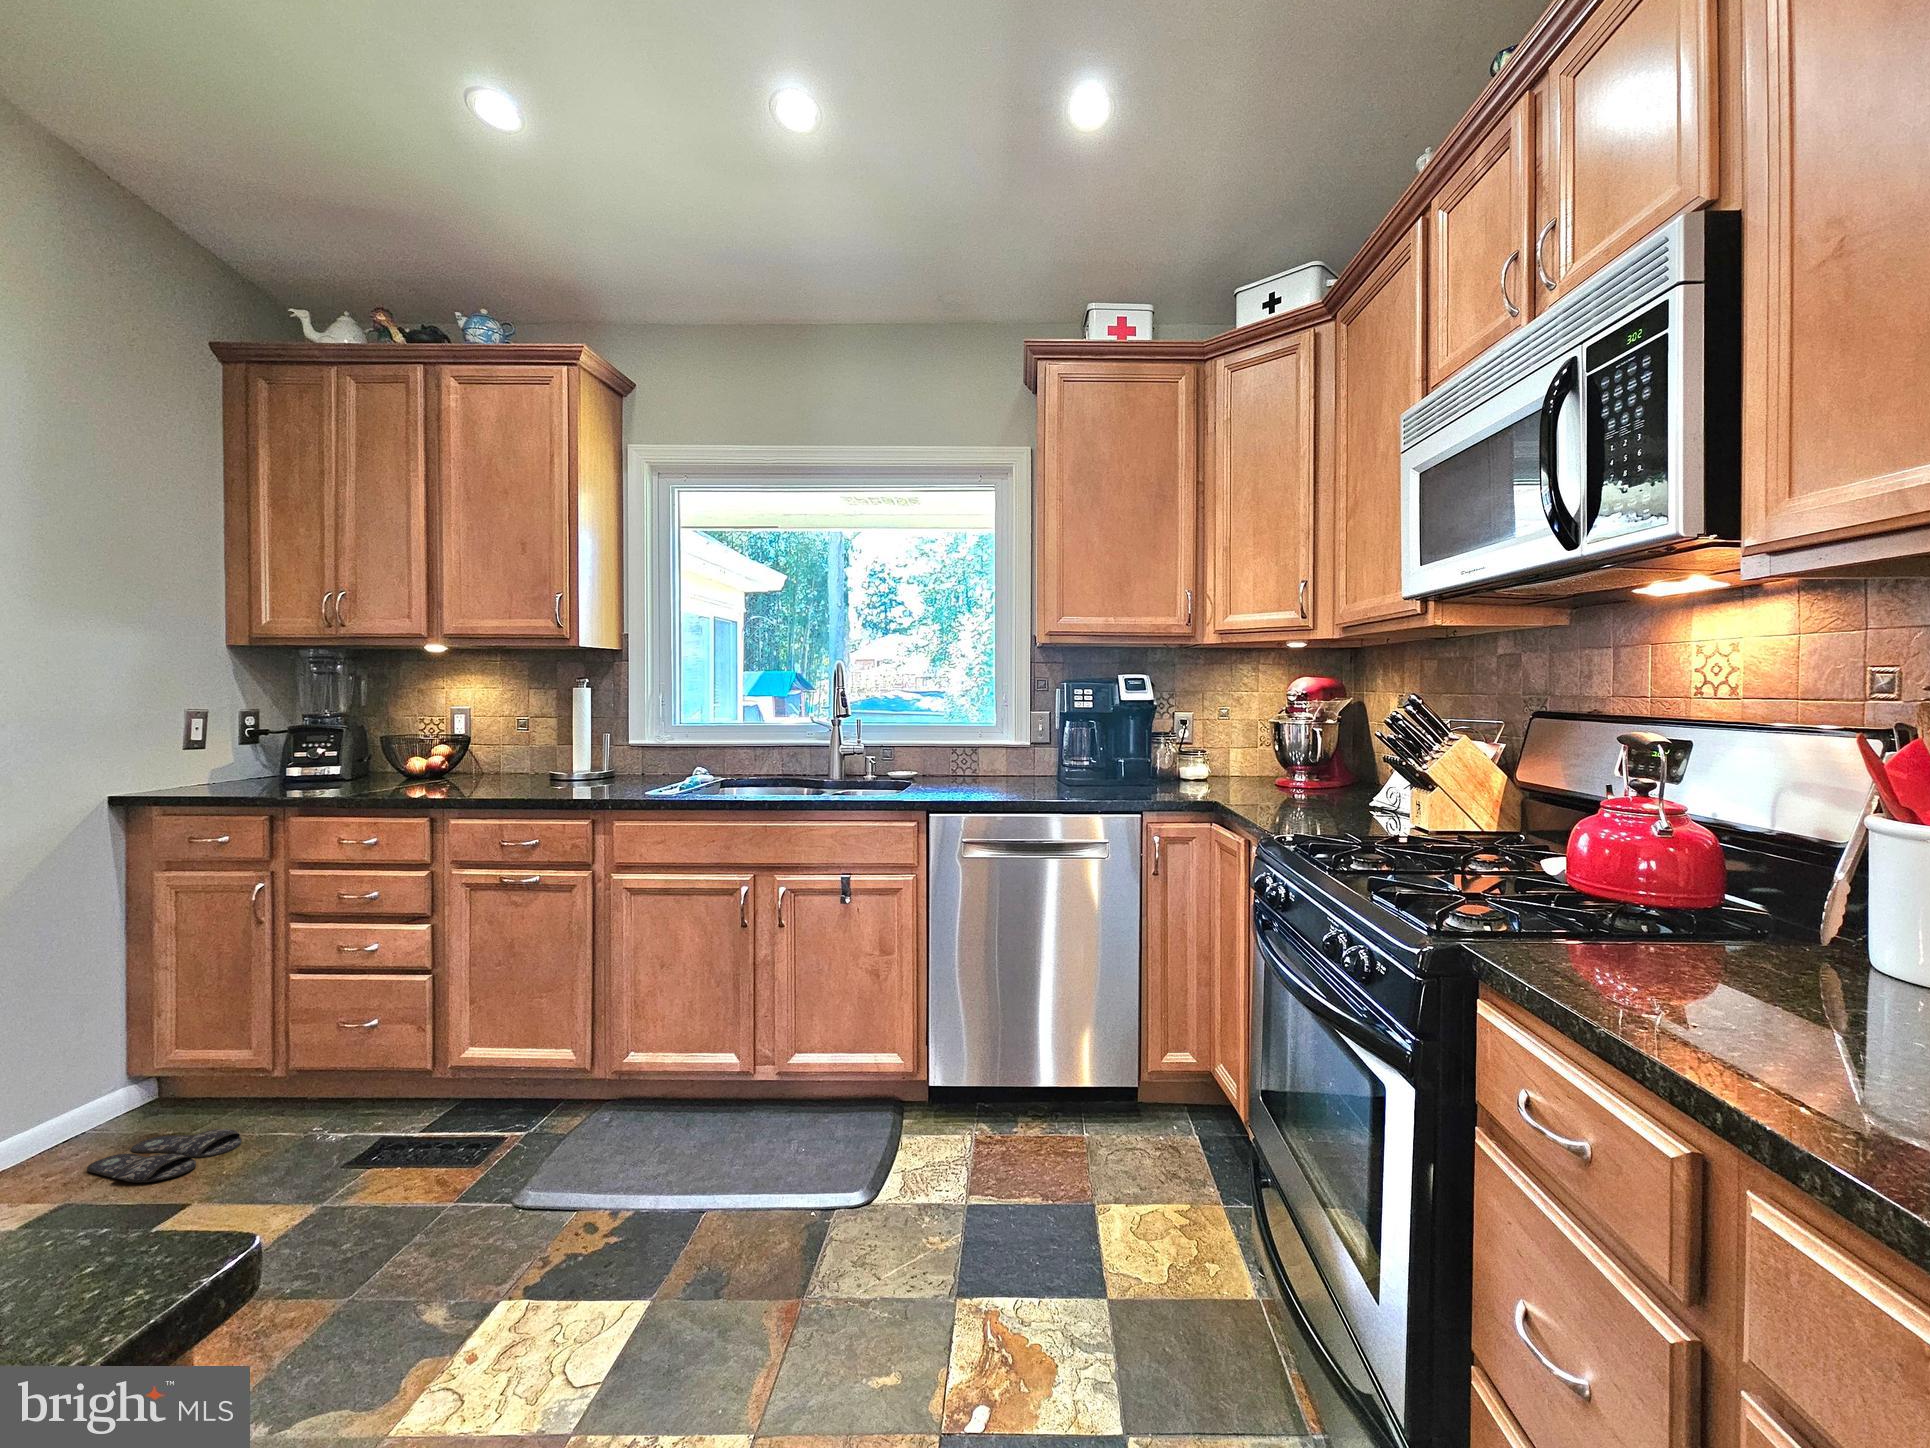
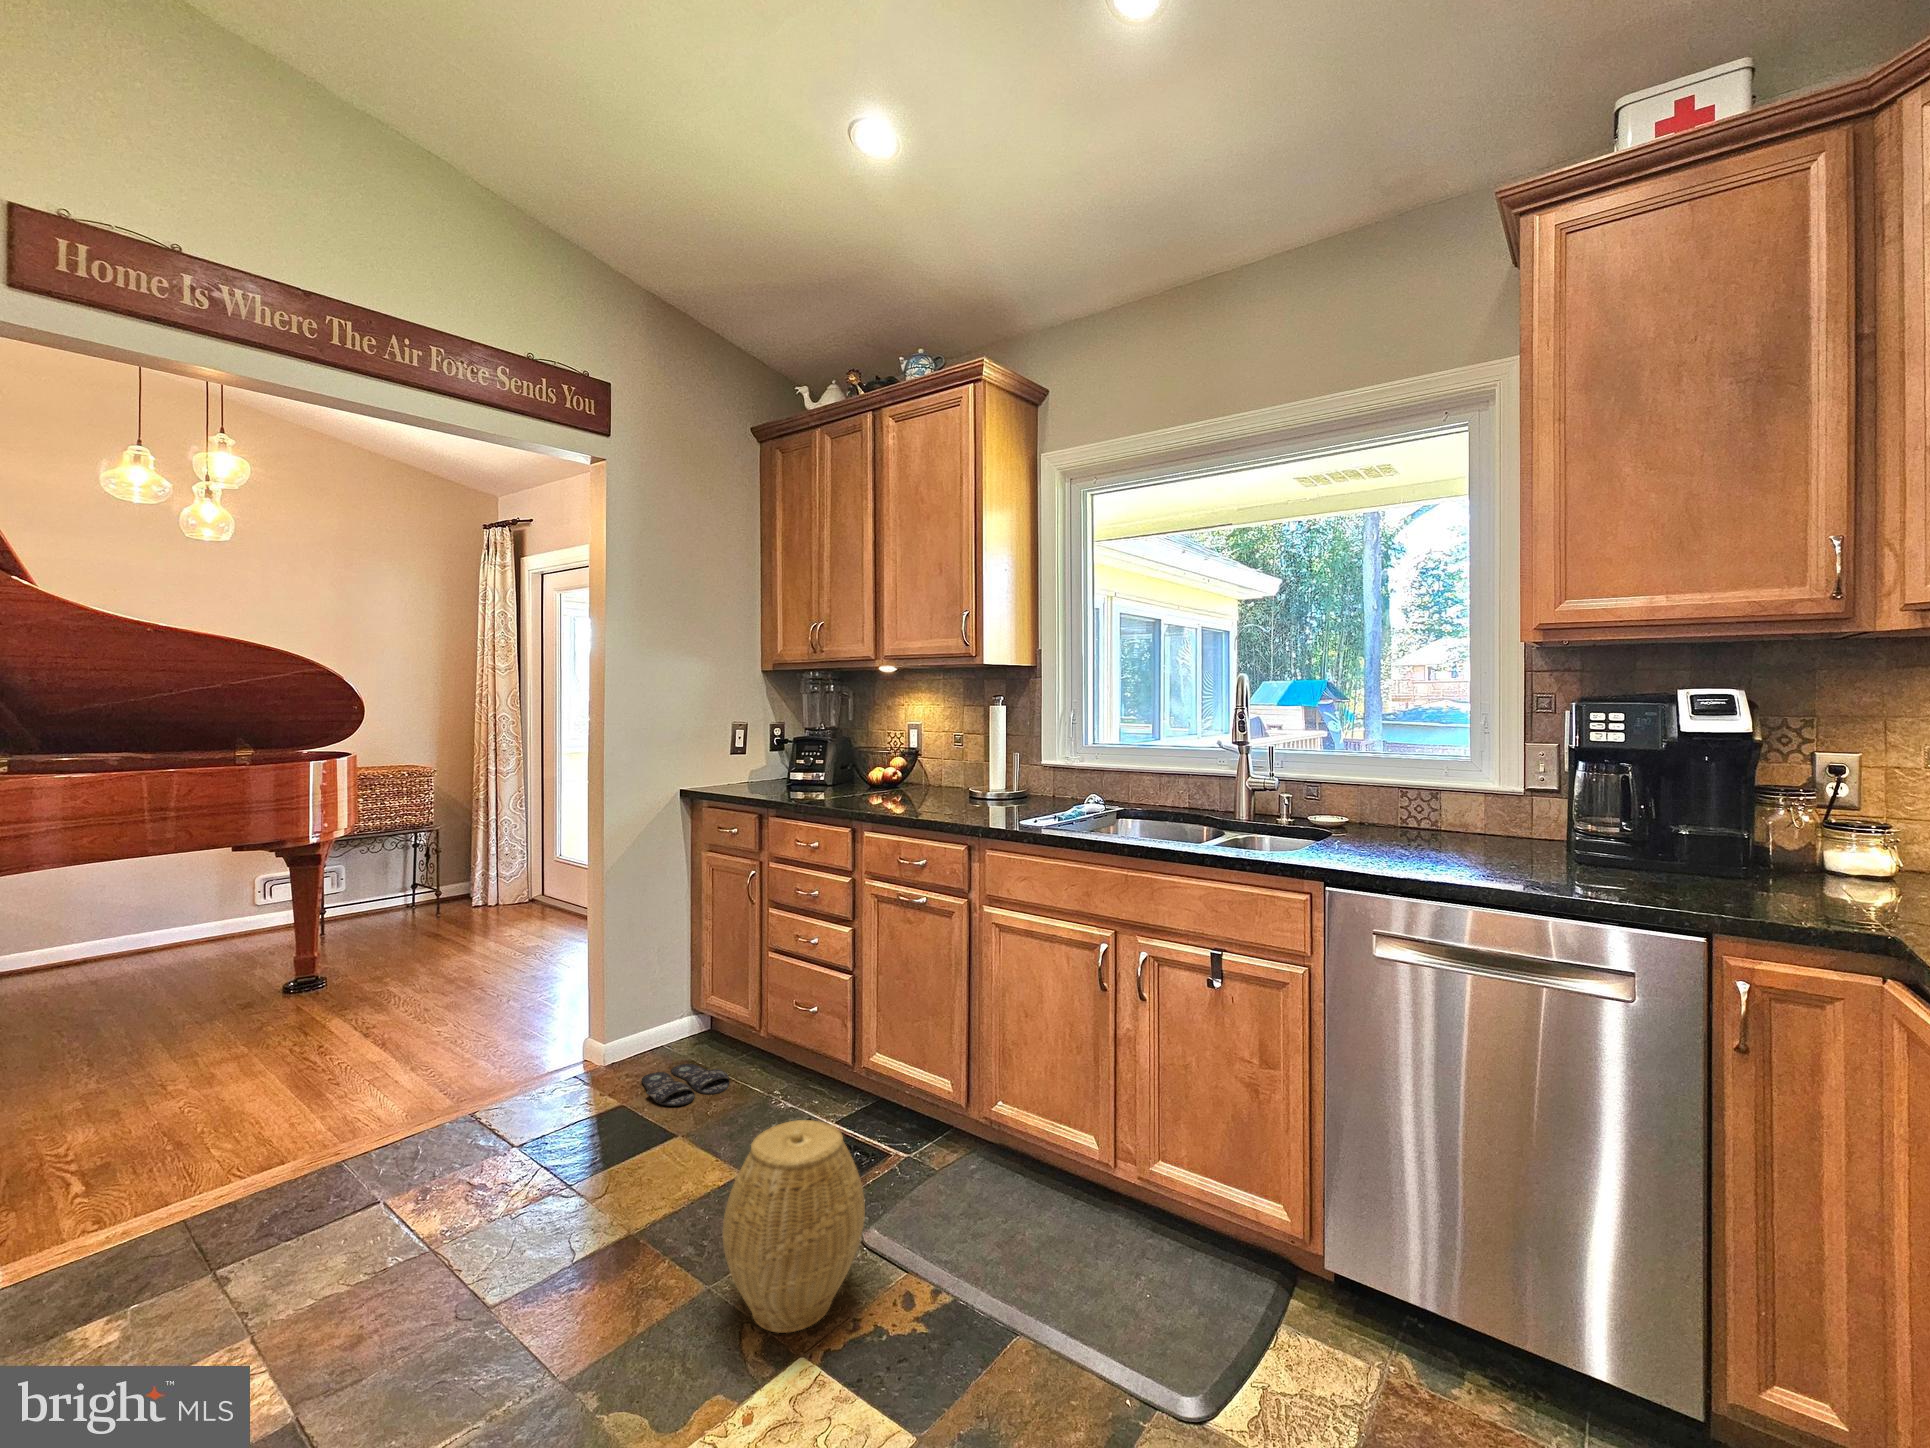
woven basket: none [390,1092,549,1294] -> present [723,1120,865,1333]

